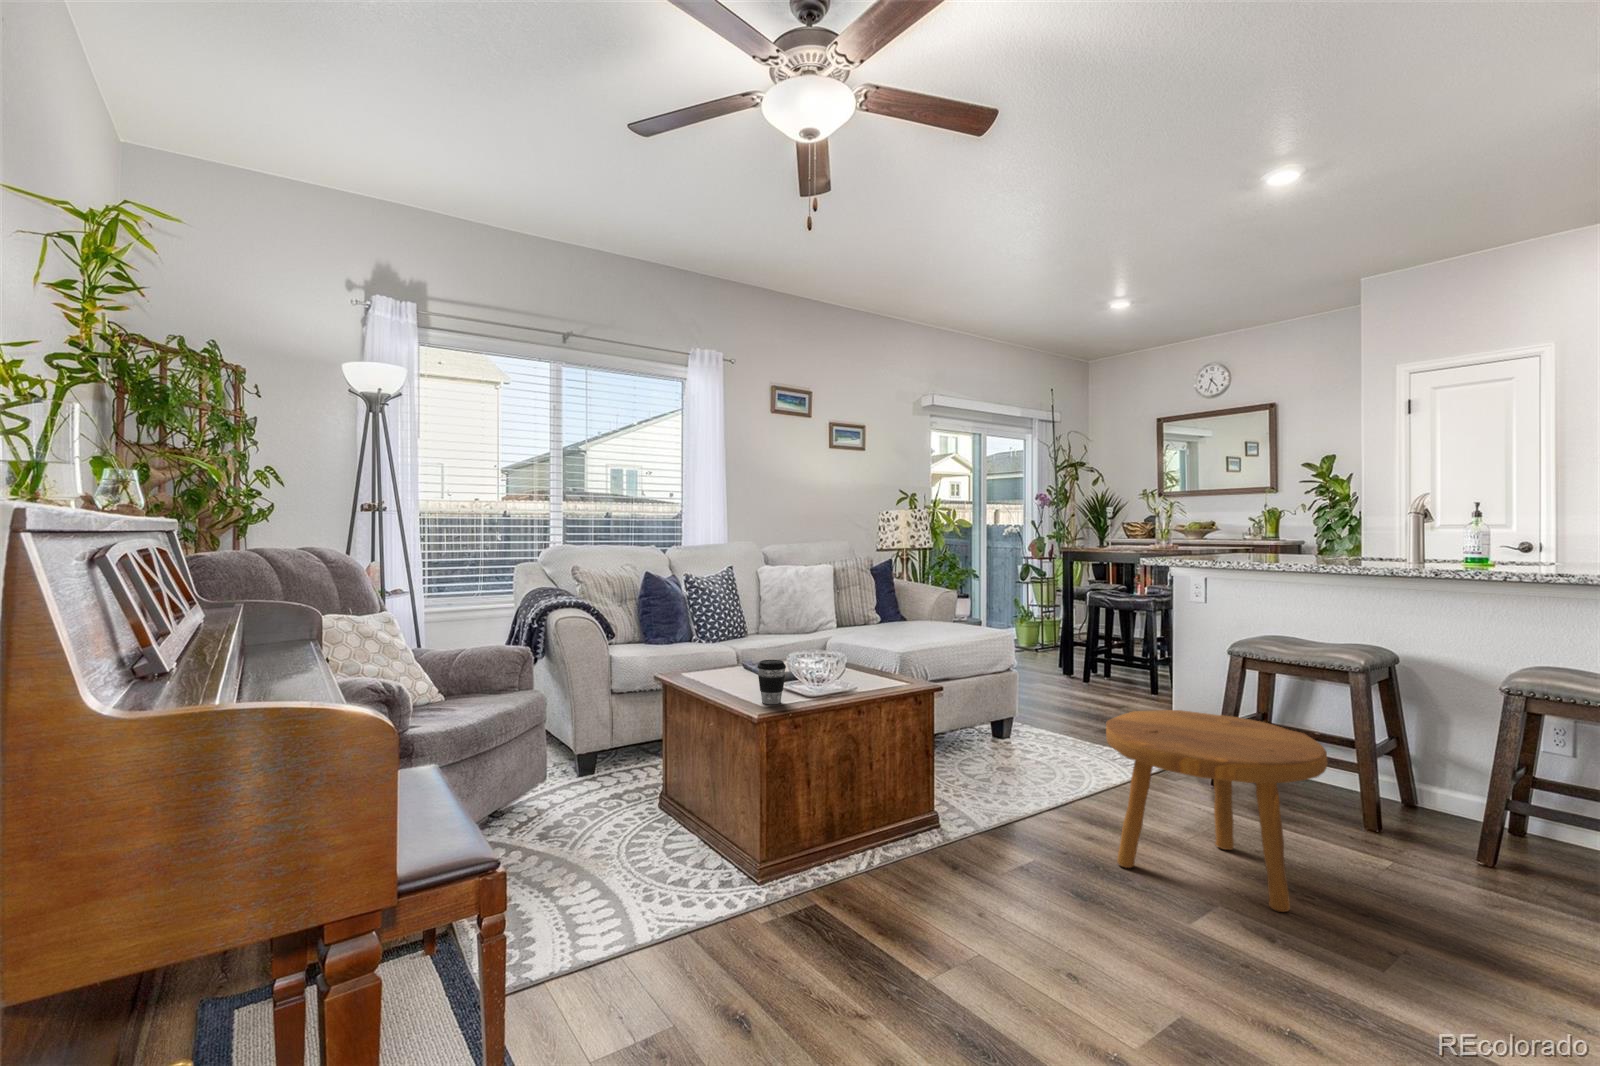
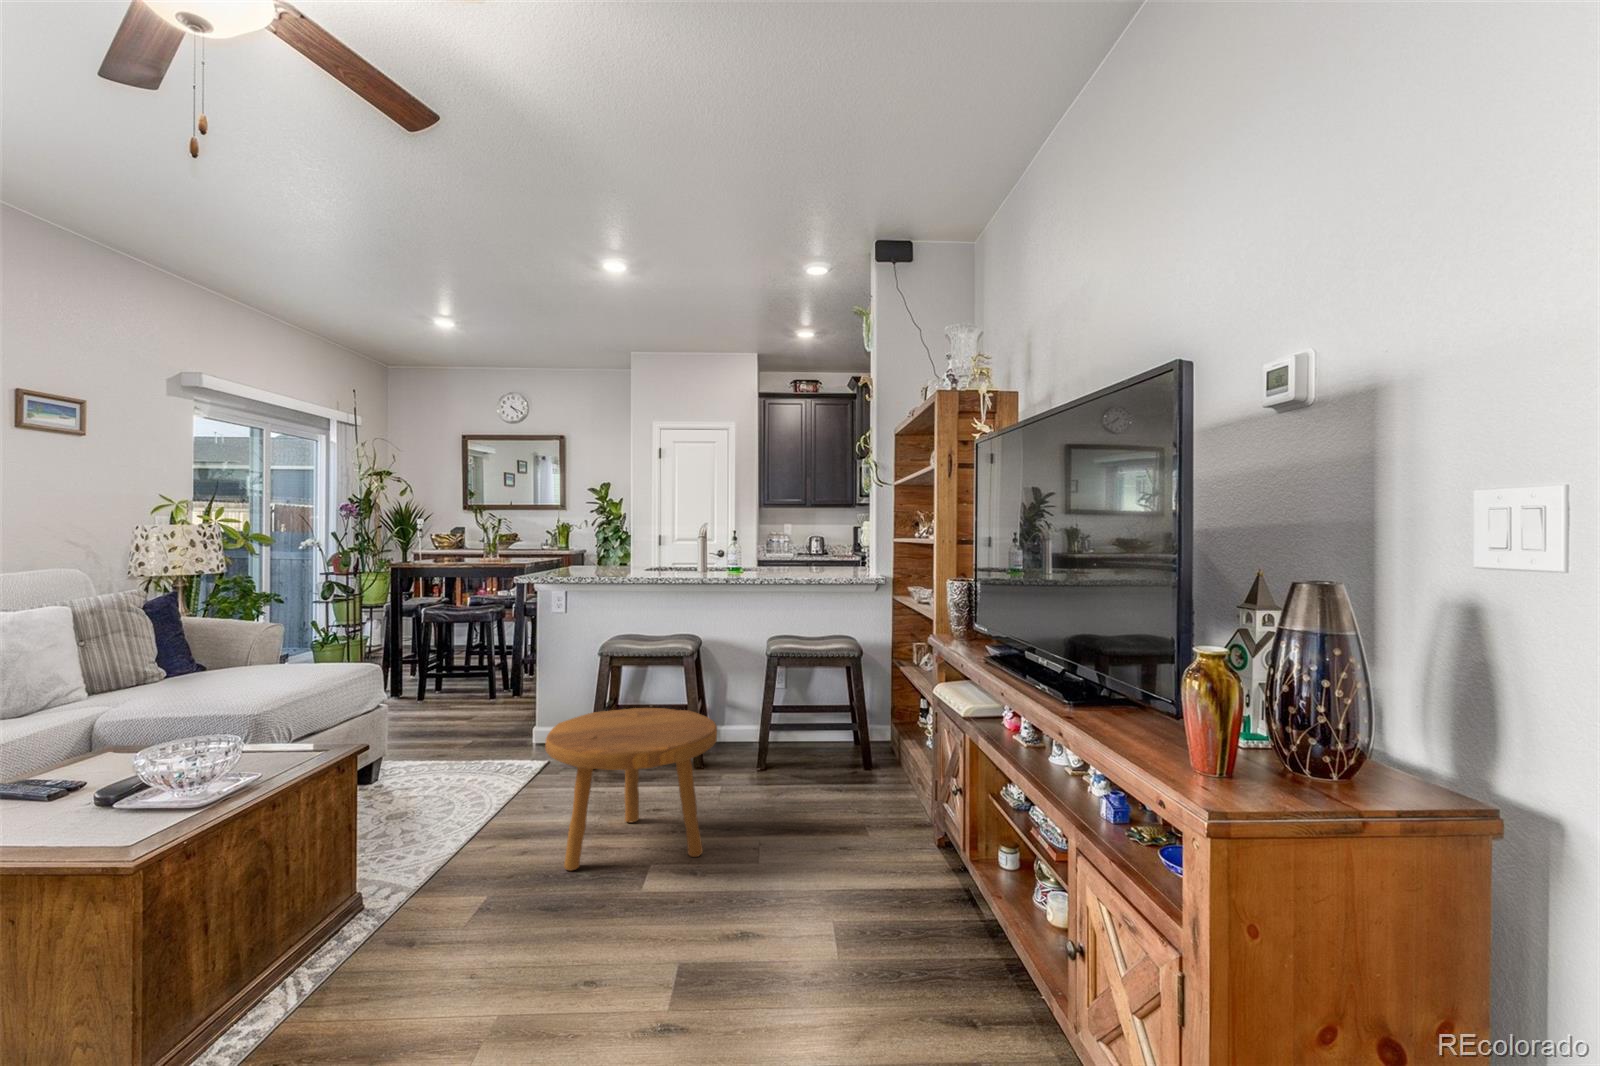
coffee cup: present [757,660,786,704] -> none [85,766,144,837]

